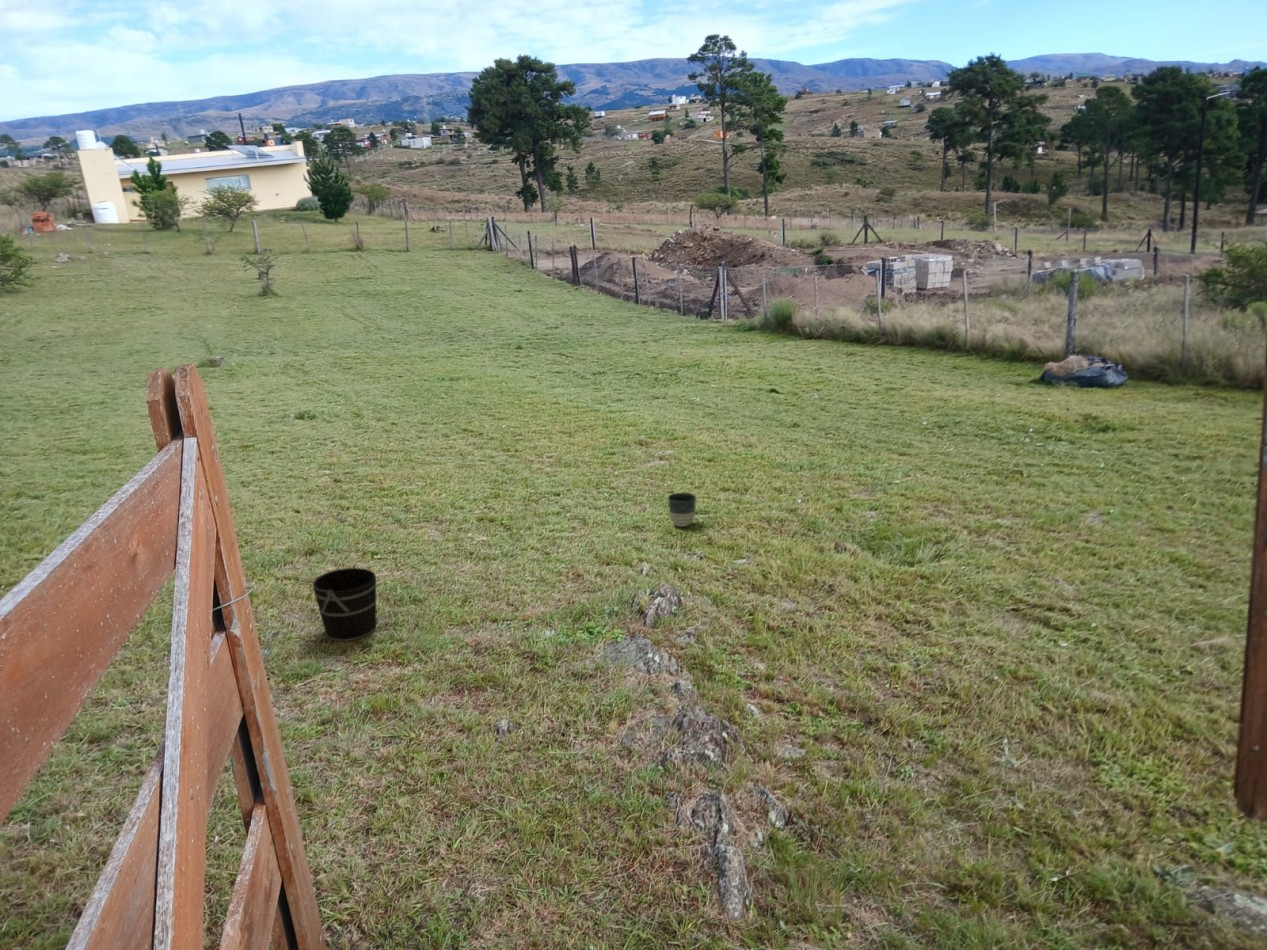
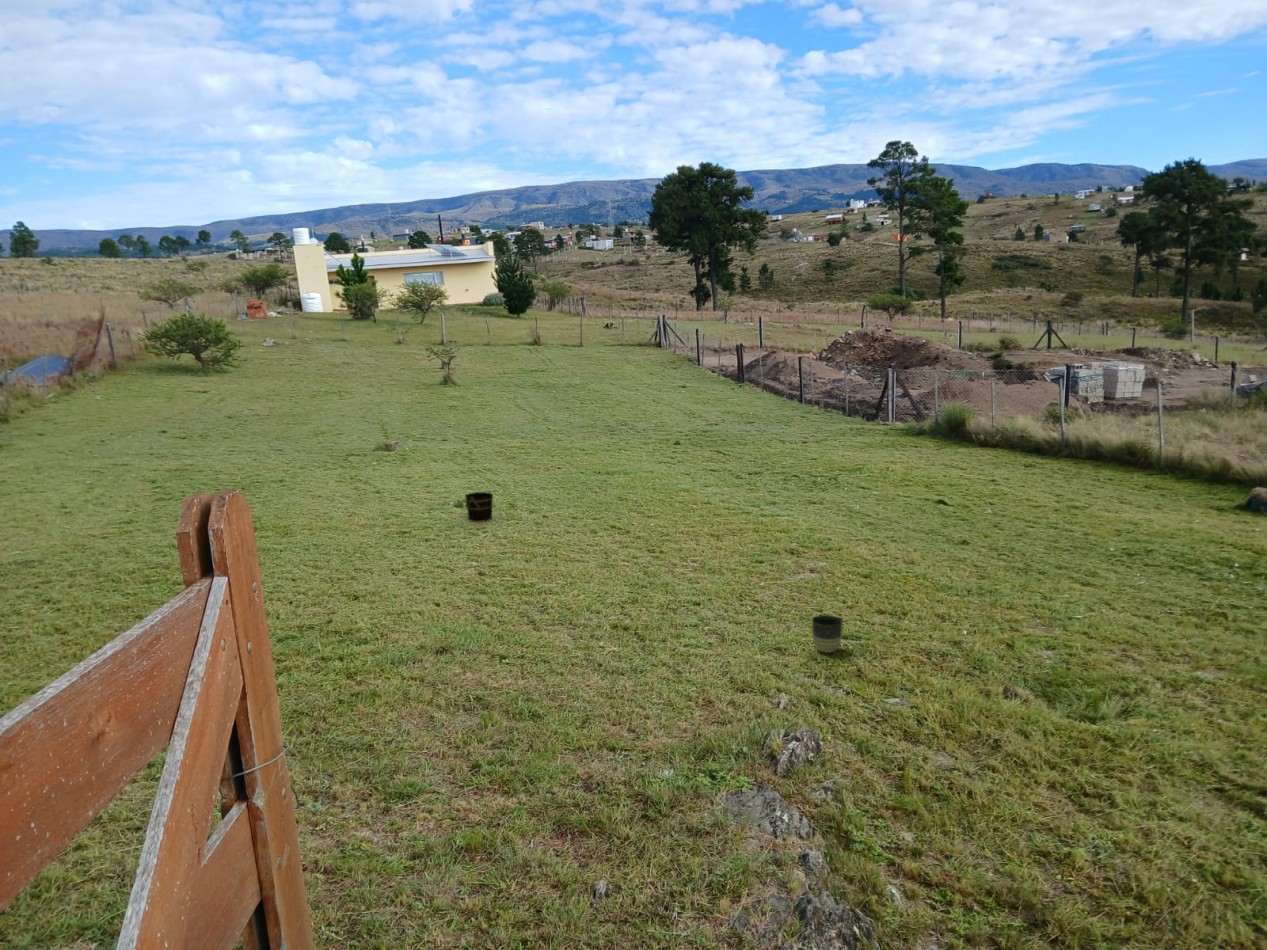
bucket: present [313,566,377,641] -> present [465,492,493,522]

